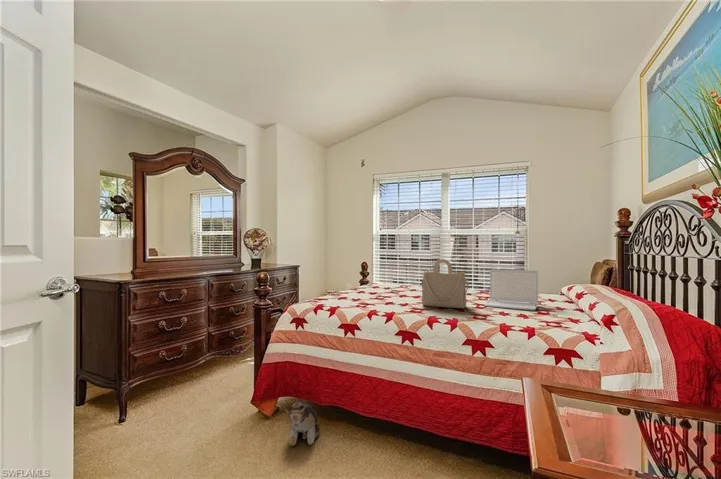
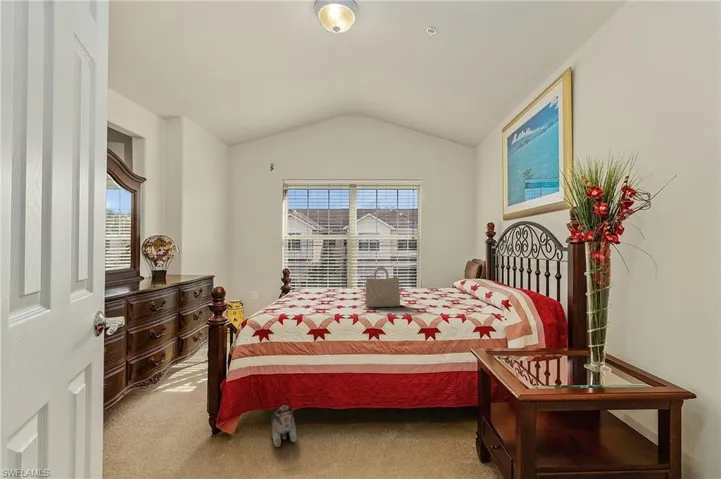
laptop: present [484,269,538,310] -> none [409,272,449,303]

